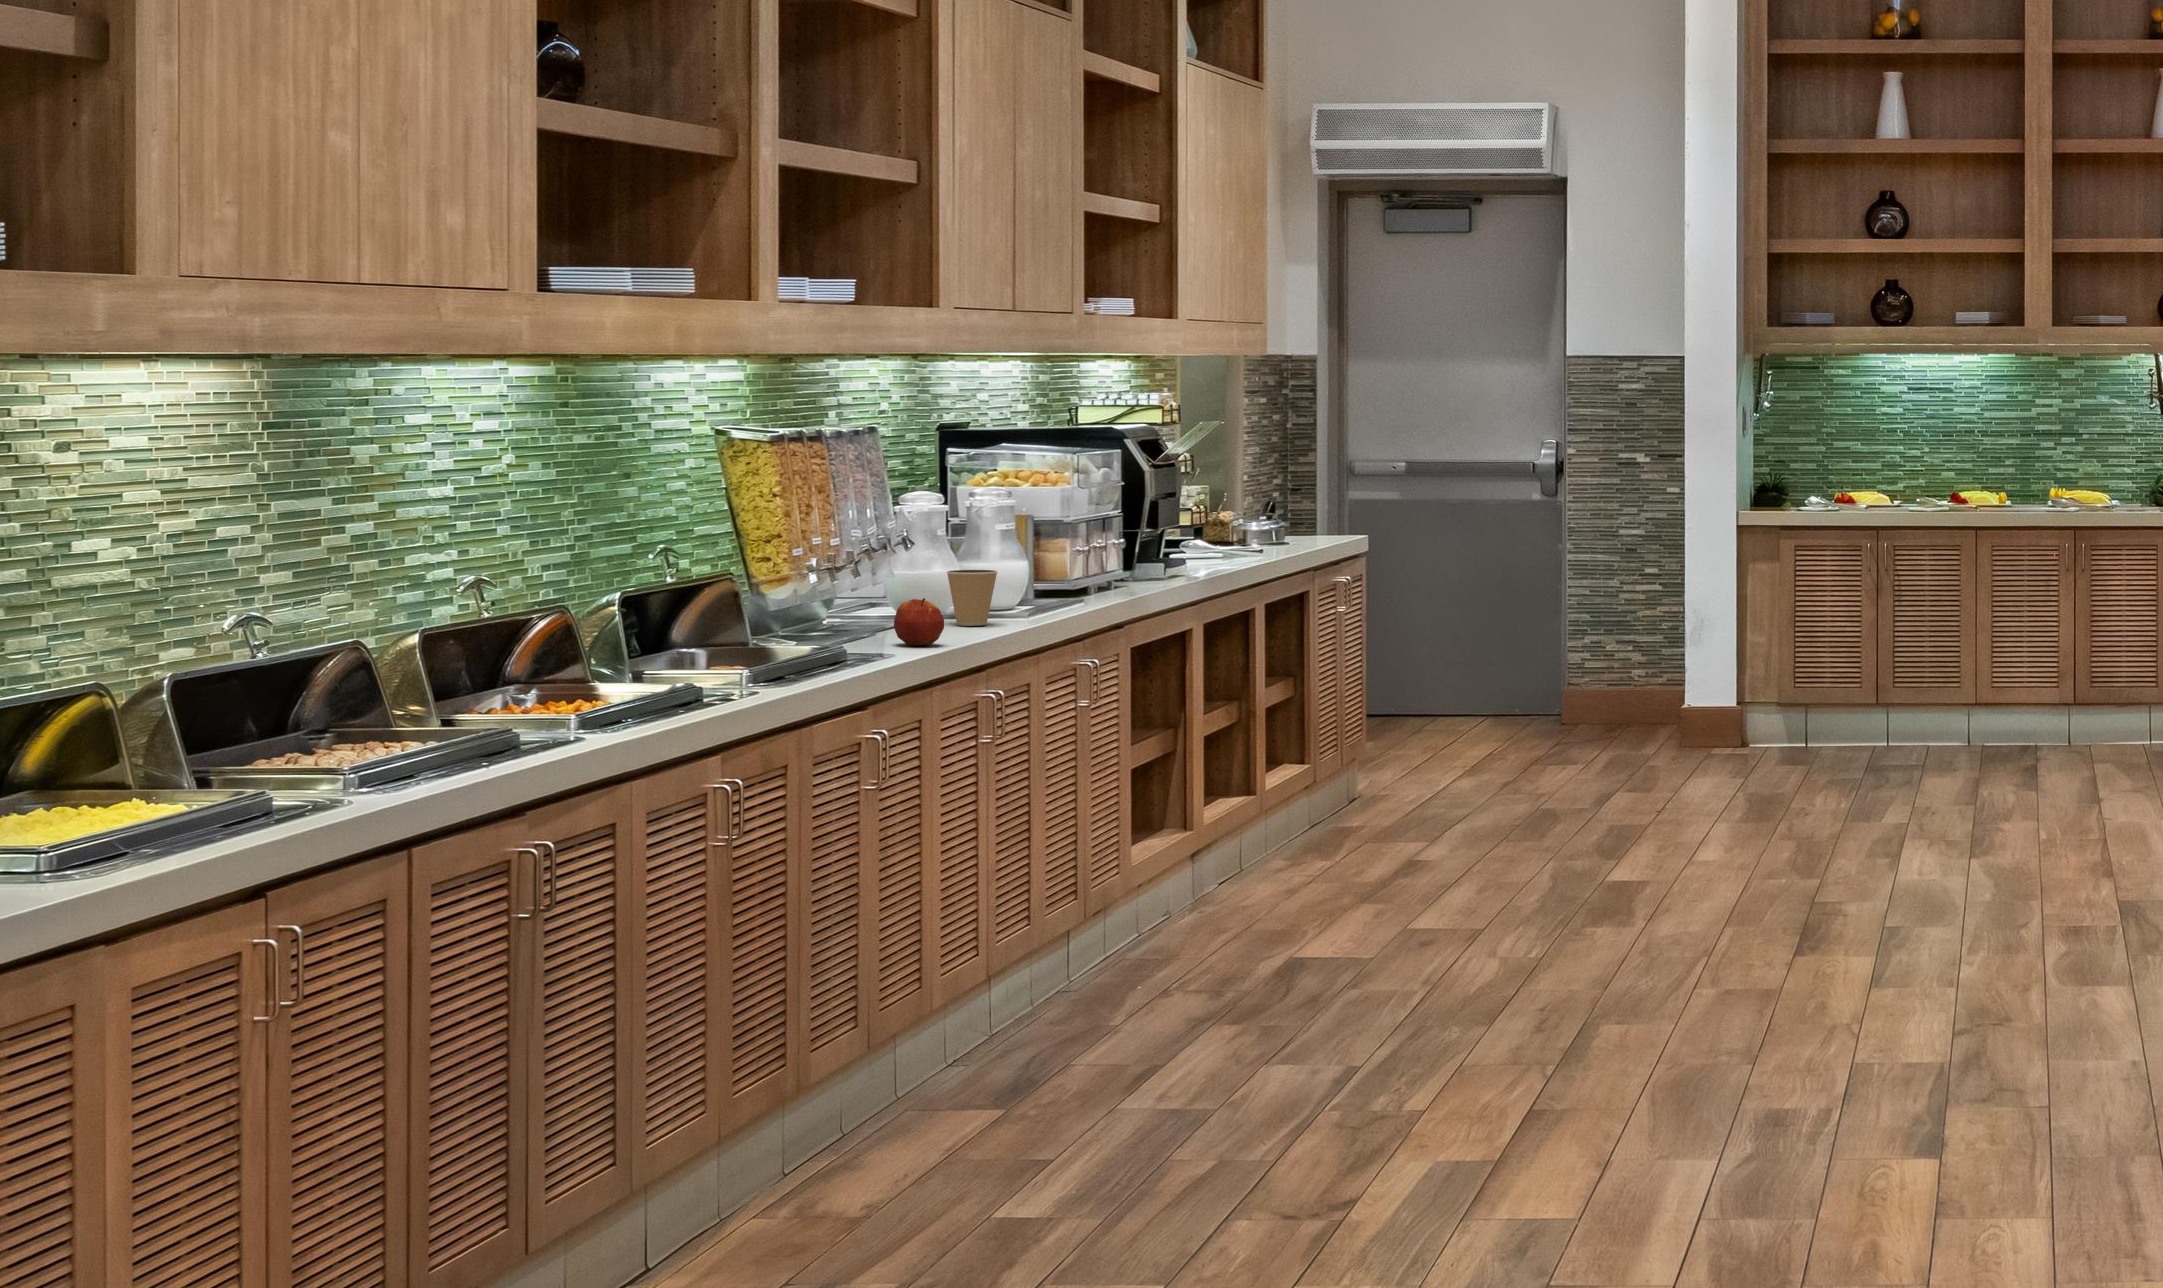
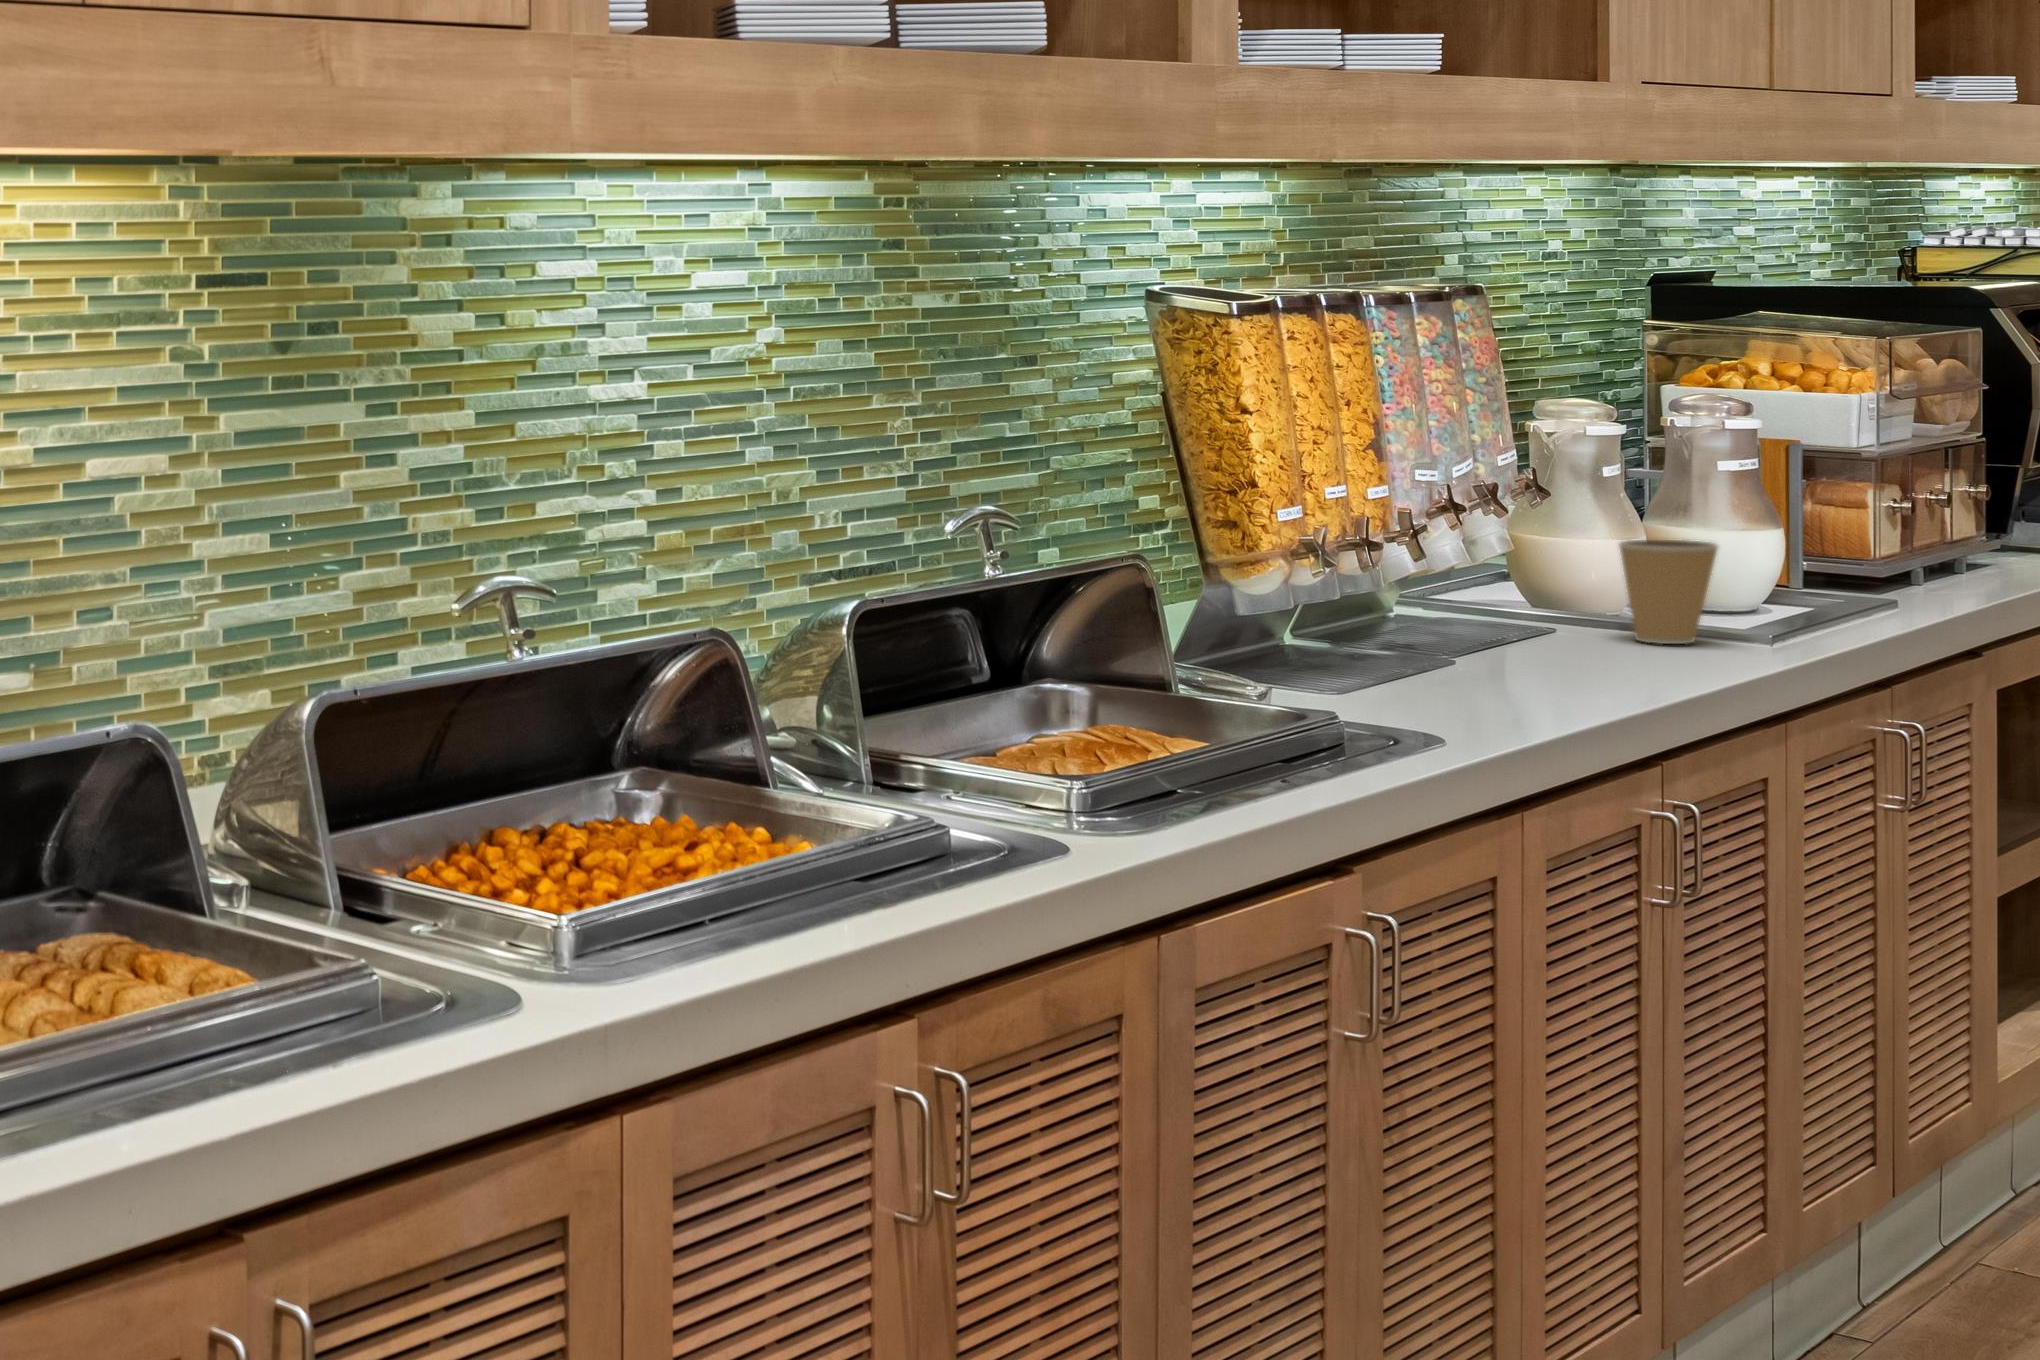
apple: present [894,598,944,646] -> none [1491,599,1591,688]

